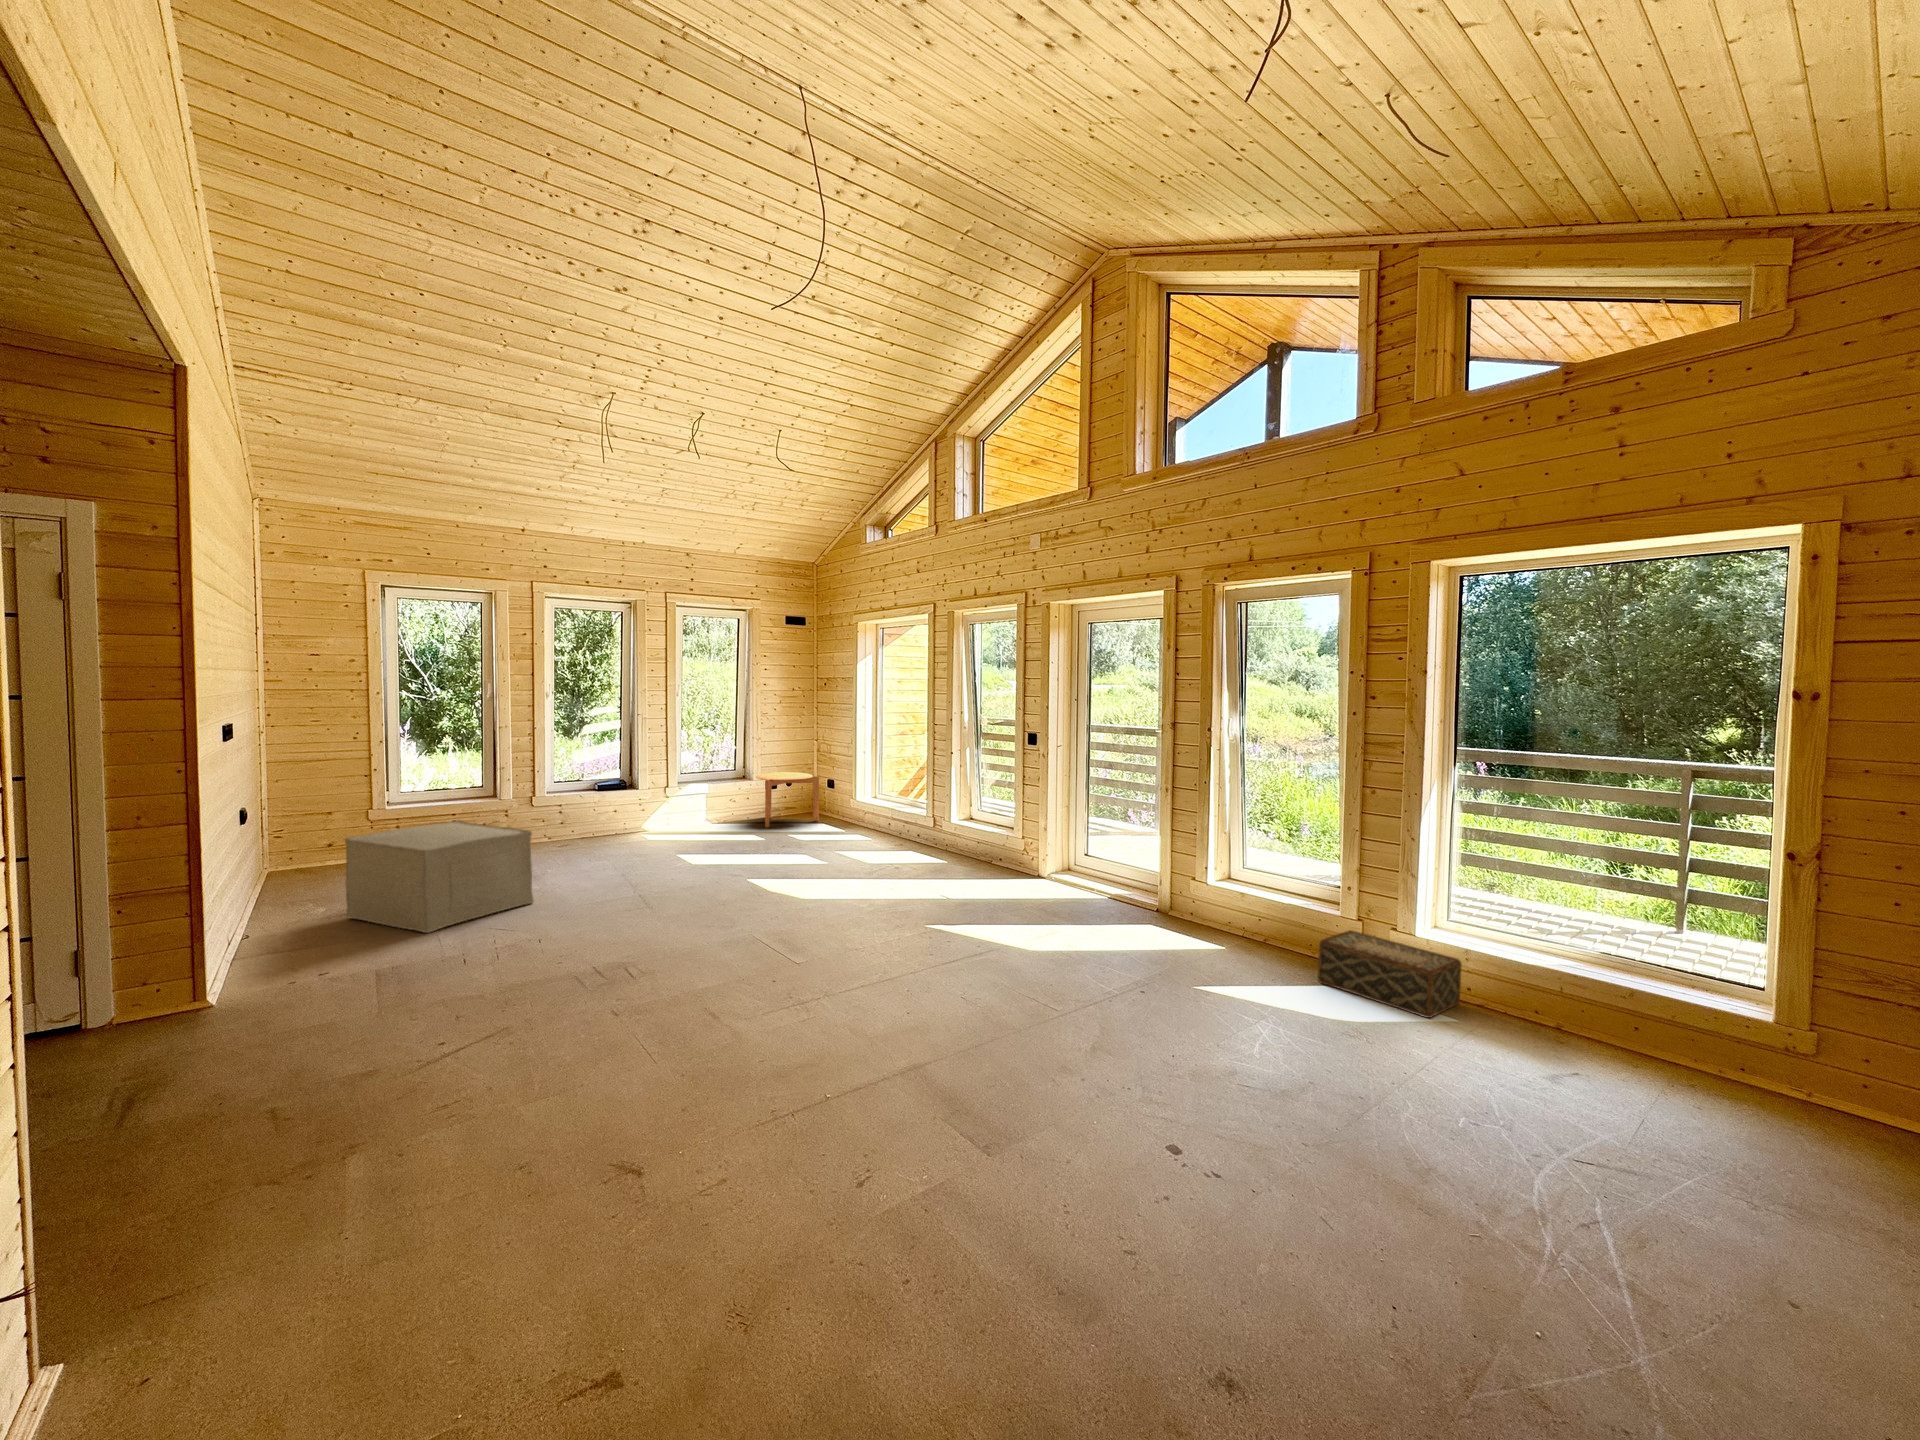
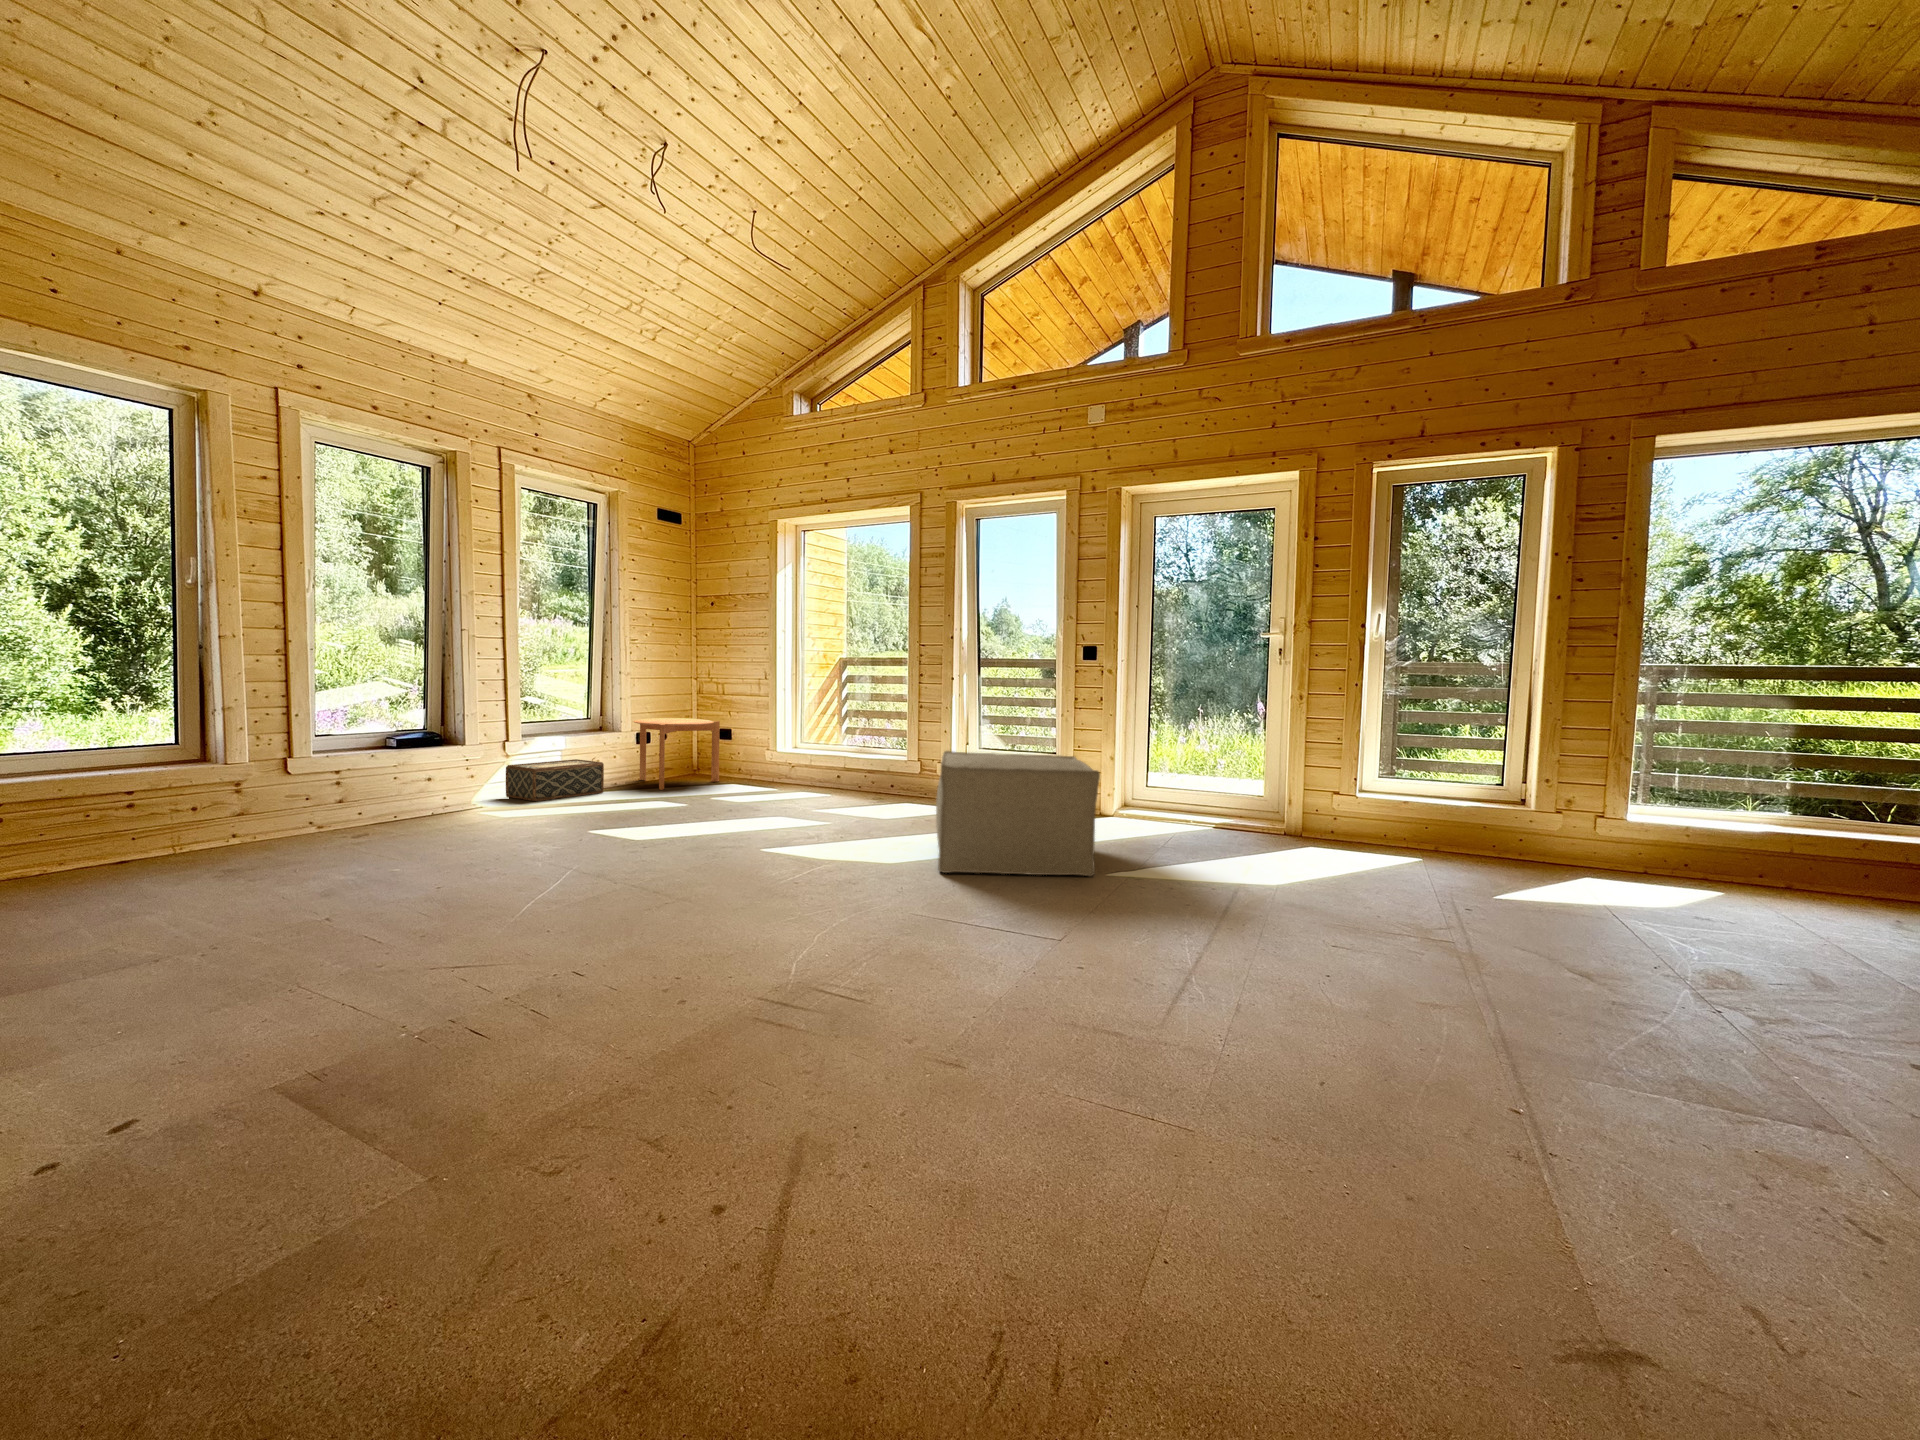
ottoman: present [345,821,534,933] -> present [936,751,1100,876]
woven basket: present [1318,930,1462,1018] -> present [506,759,604,801]

